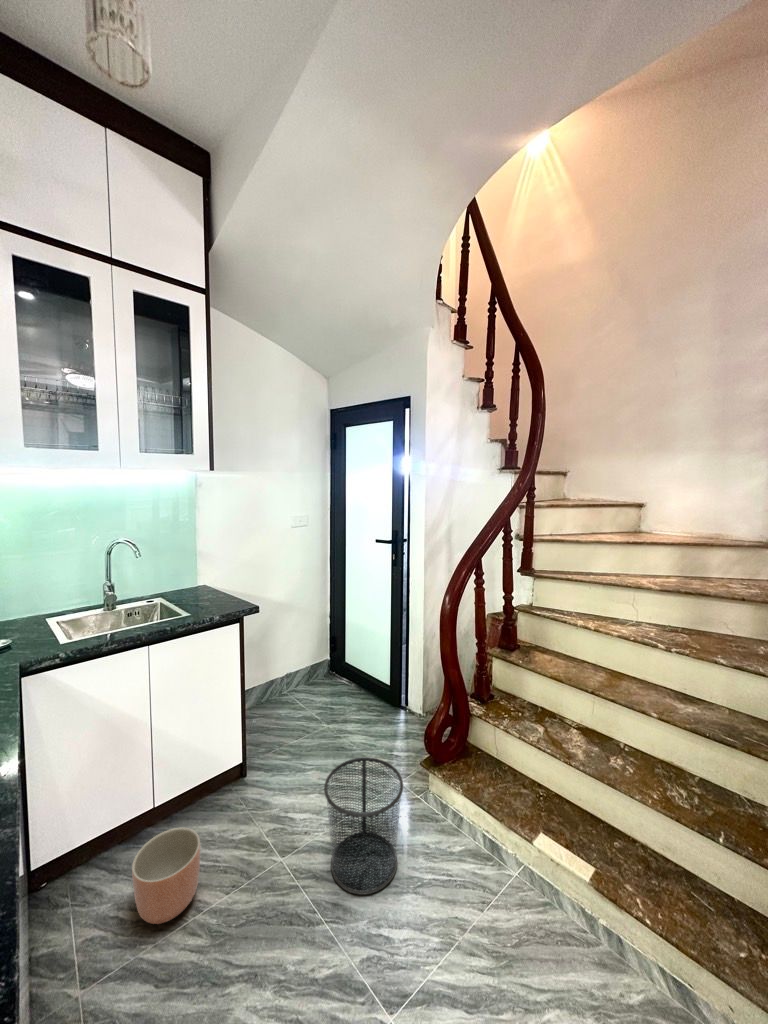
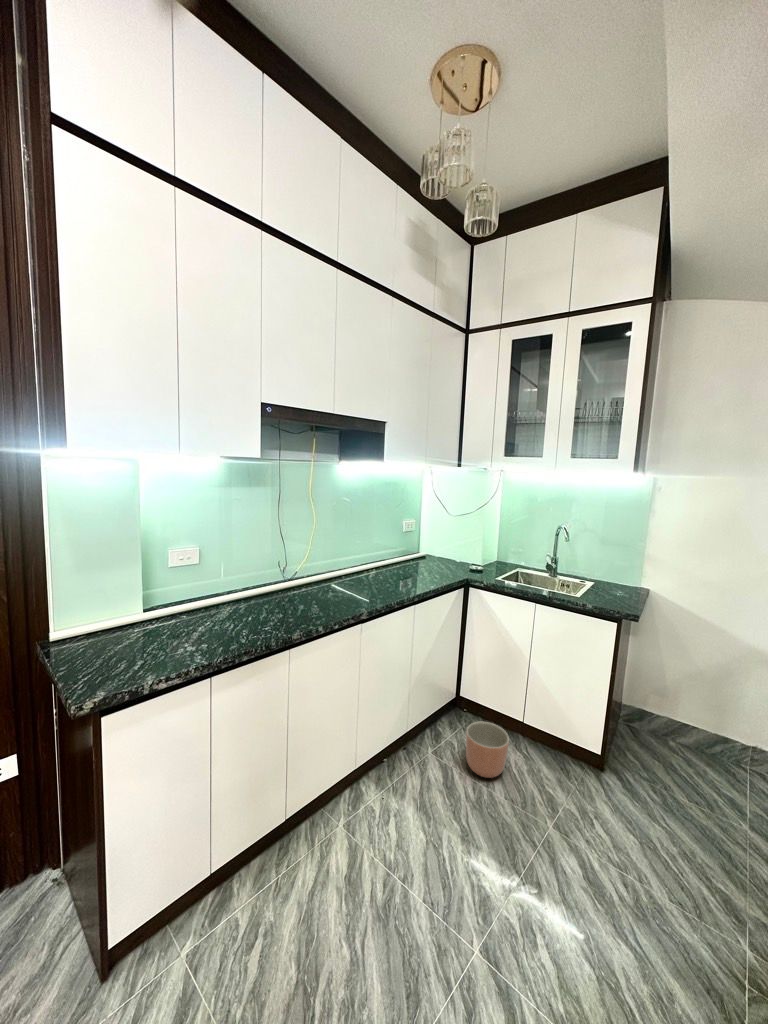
waste bin: present [324,757,403,895] -> none [555,791,658,949]

